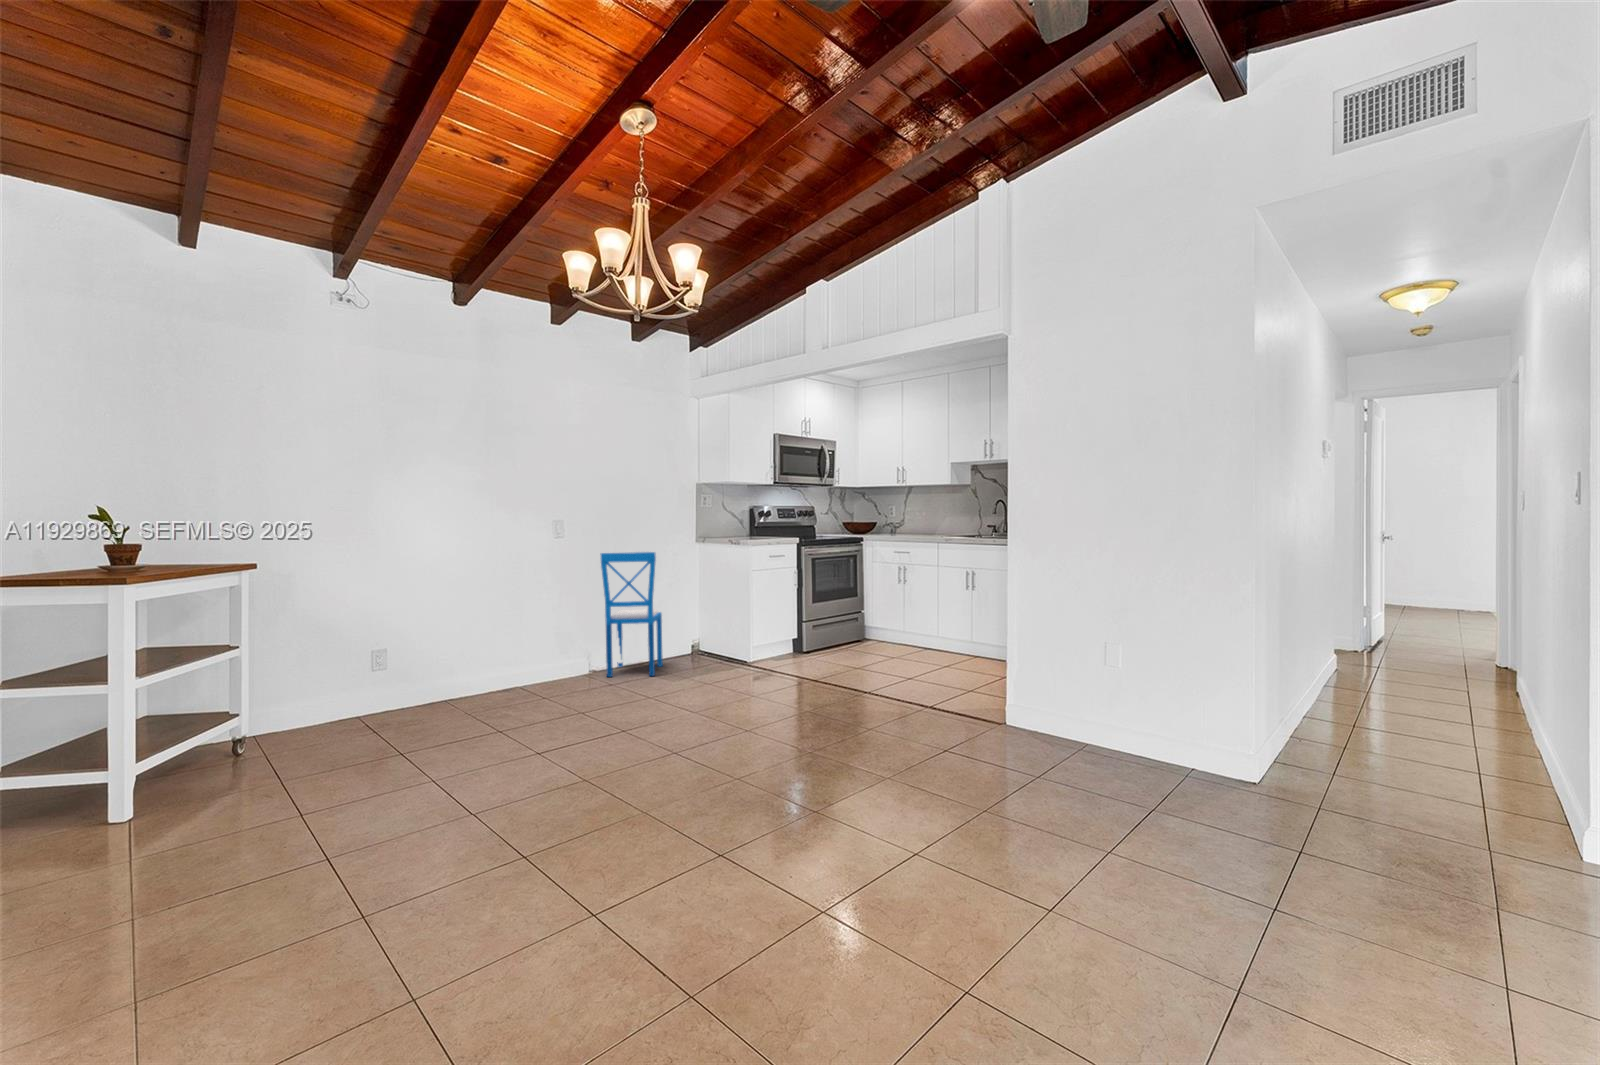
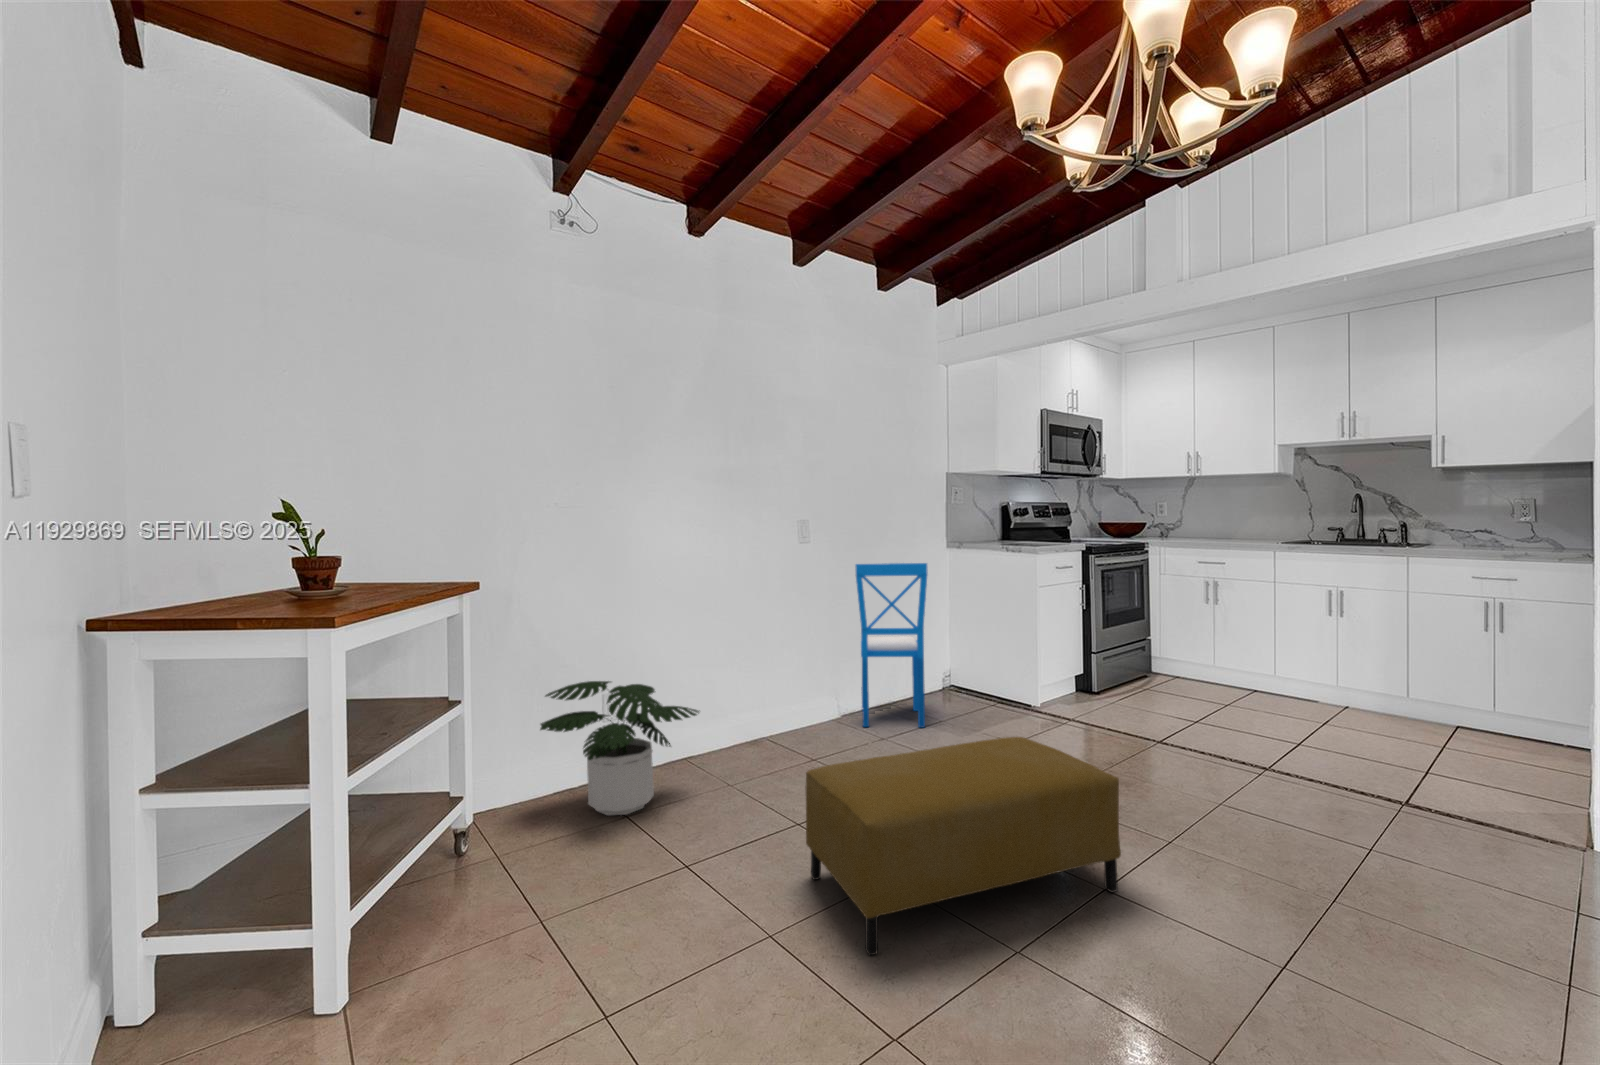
potted plant: none [313,637,447,731] -> present [540,681,699,815]
ottoman: none [479,665,679,786] -> present [806,737,1121,955]

